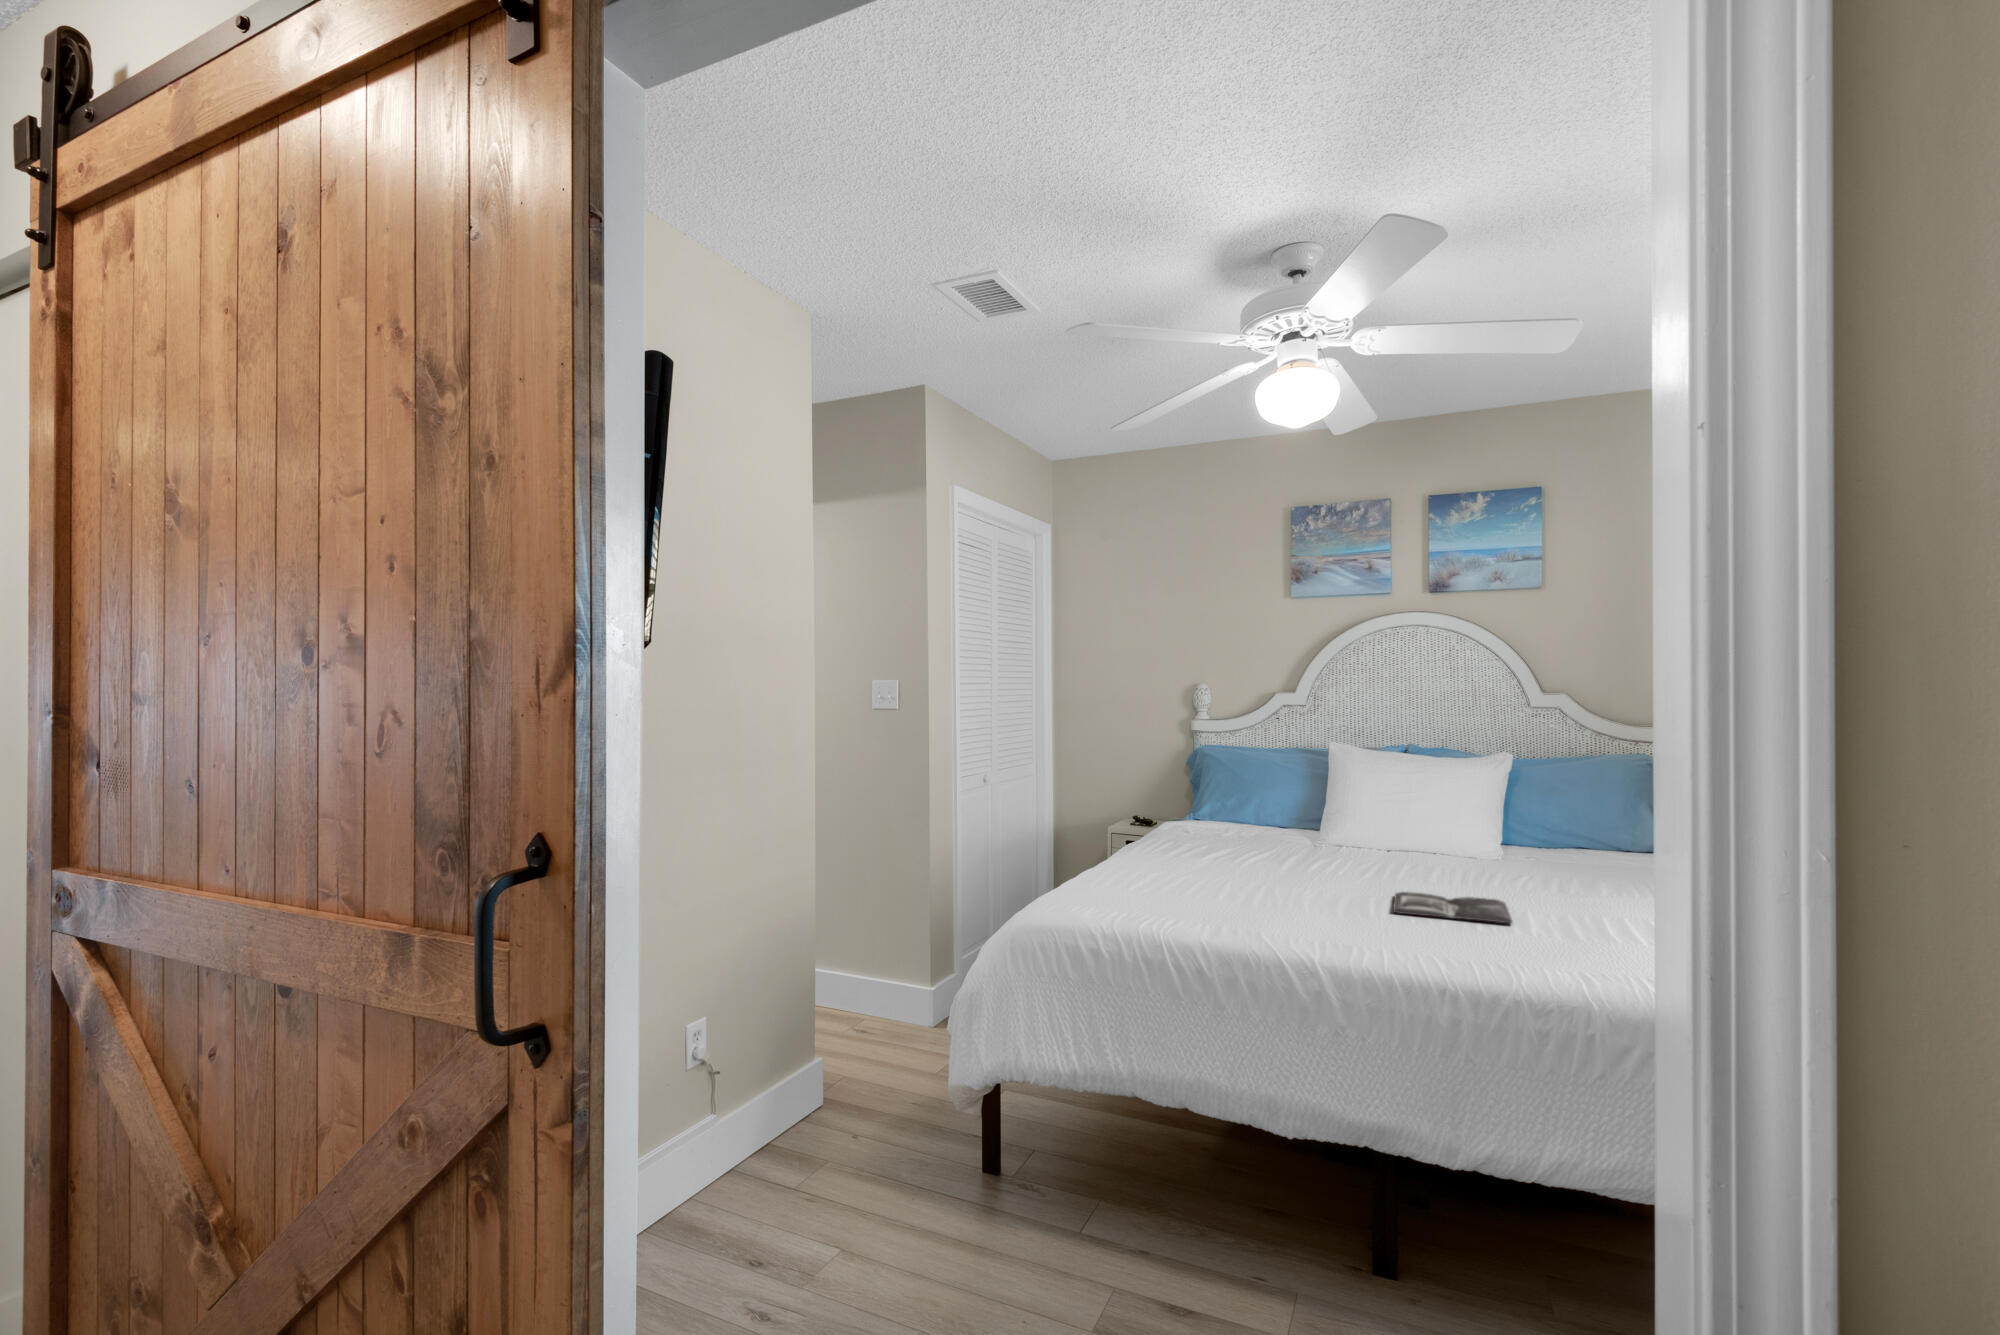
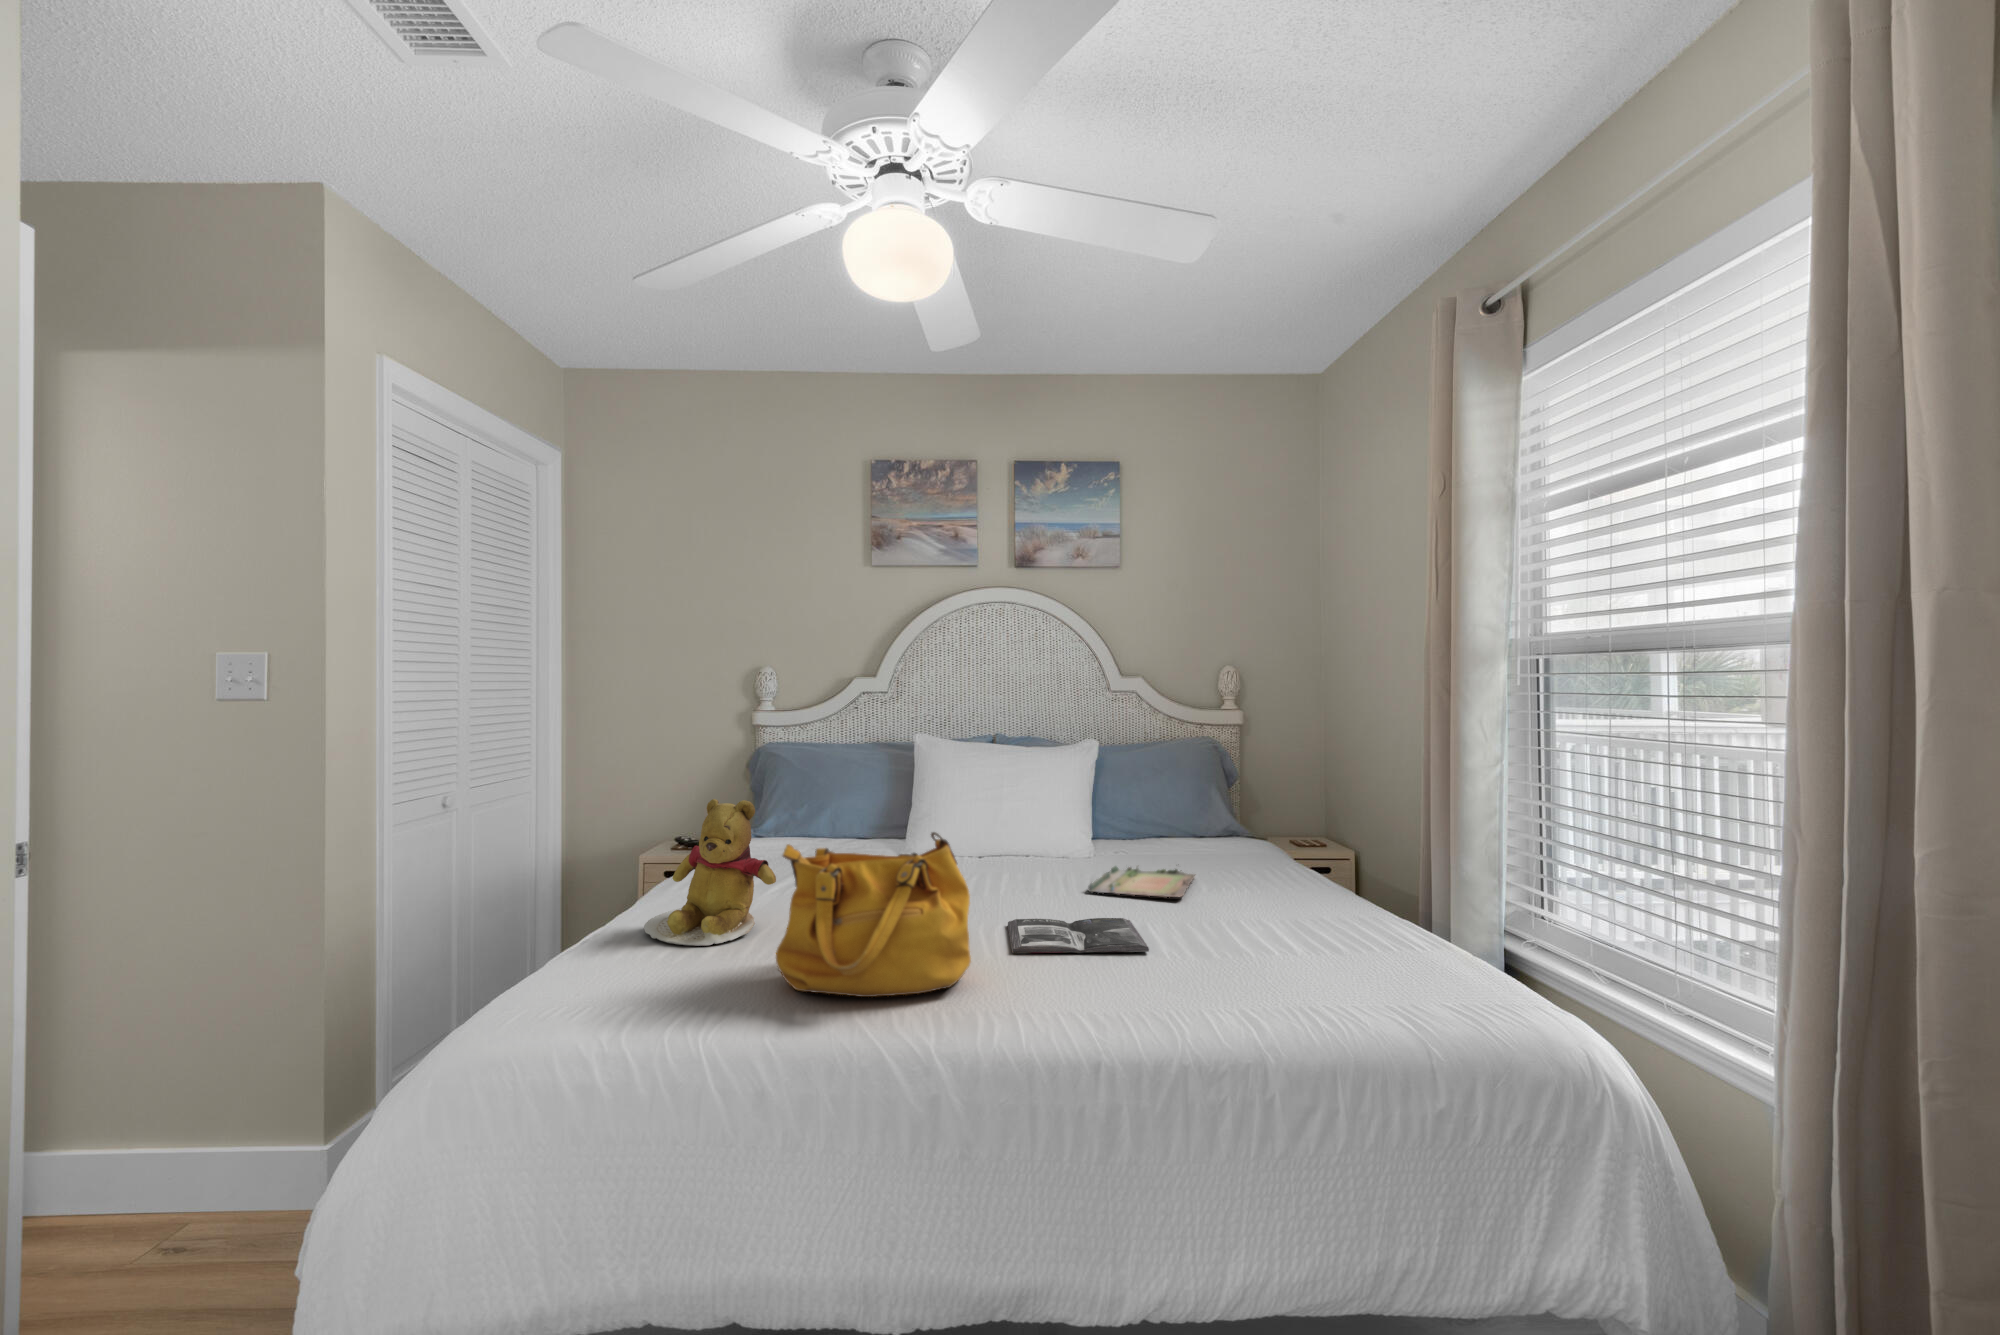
teddy bear: none [1120,784,1211,885] -> present [644,799,776,946]
handbag: none [1211,813,1354,926] -> present [776,832,971,997]
tray: none [1476,863,1592,892] -> present [1088,866,1196,897]

